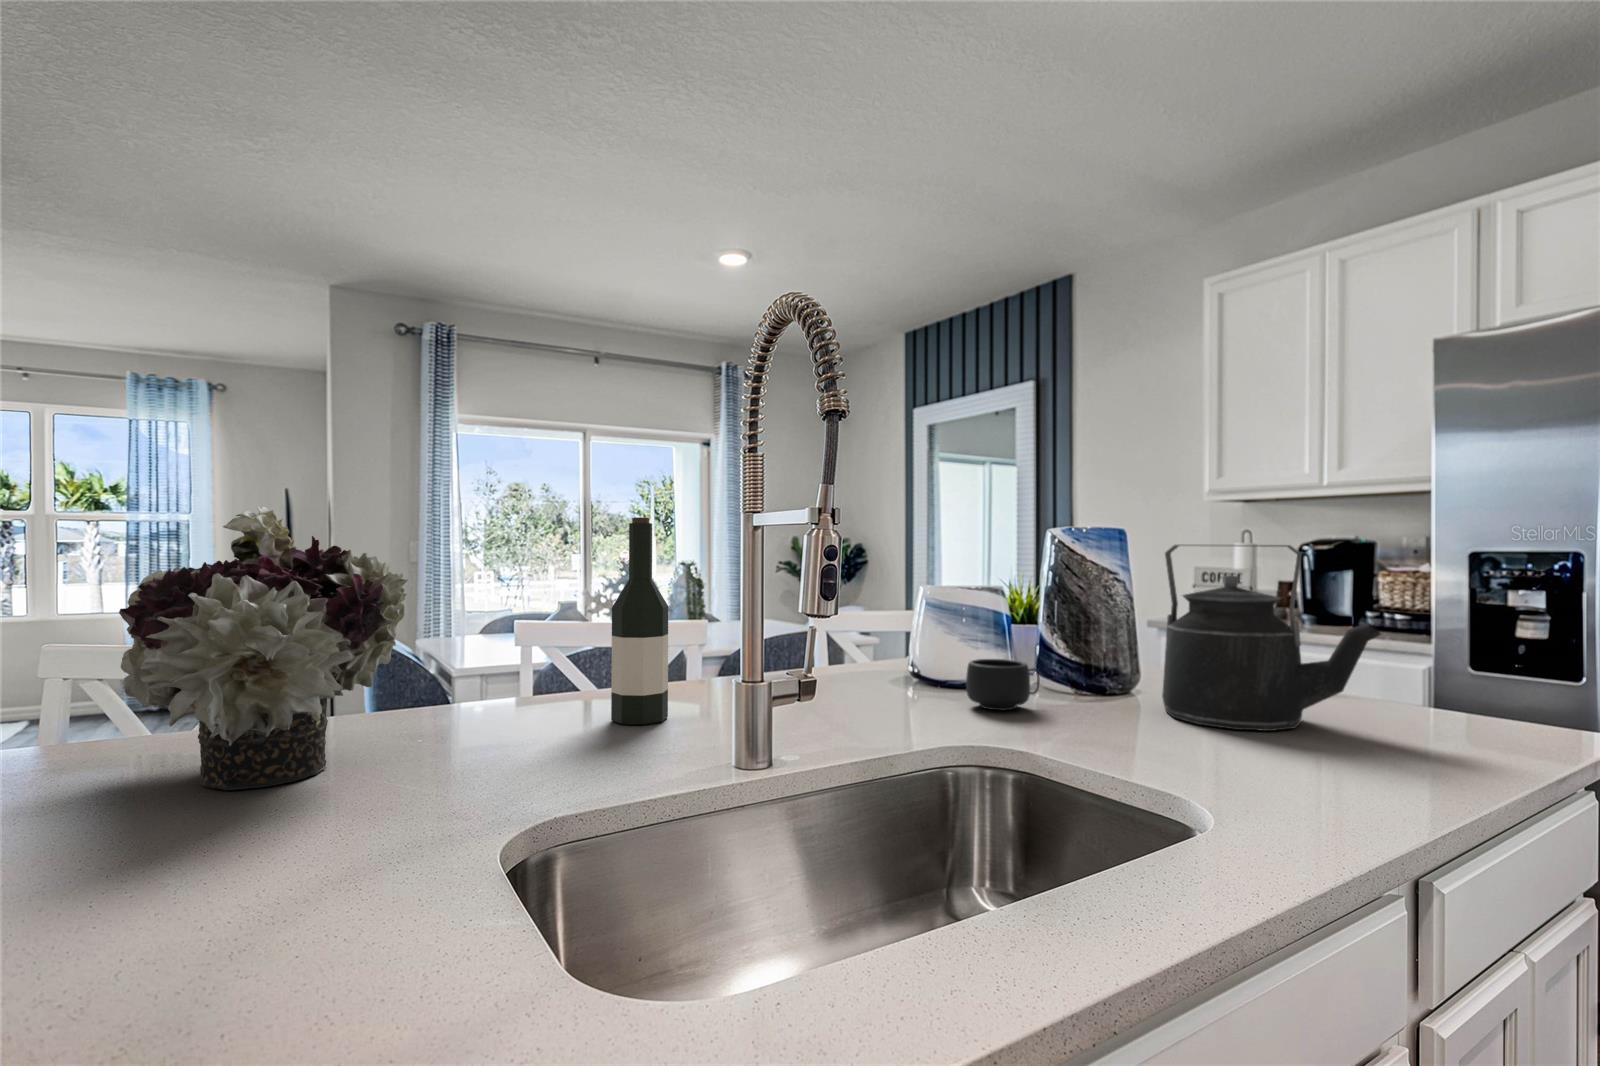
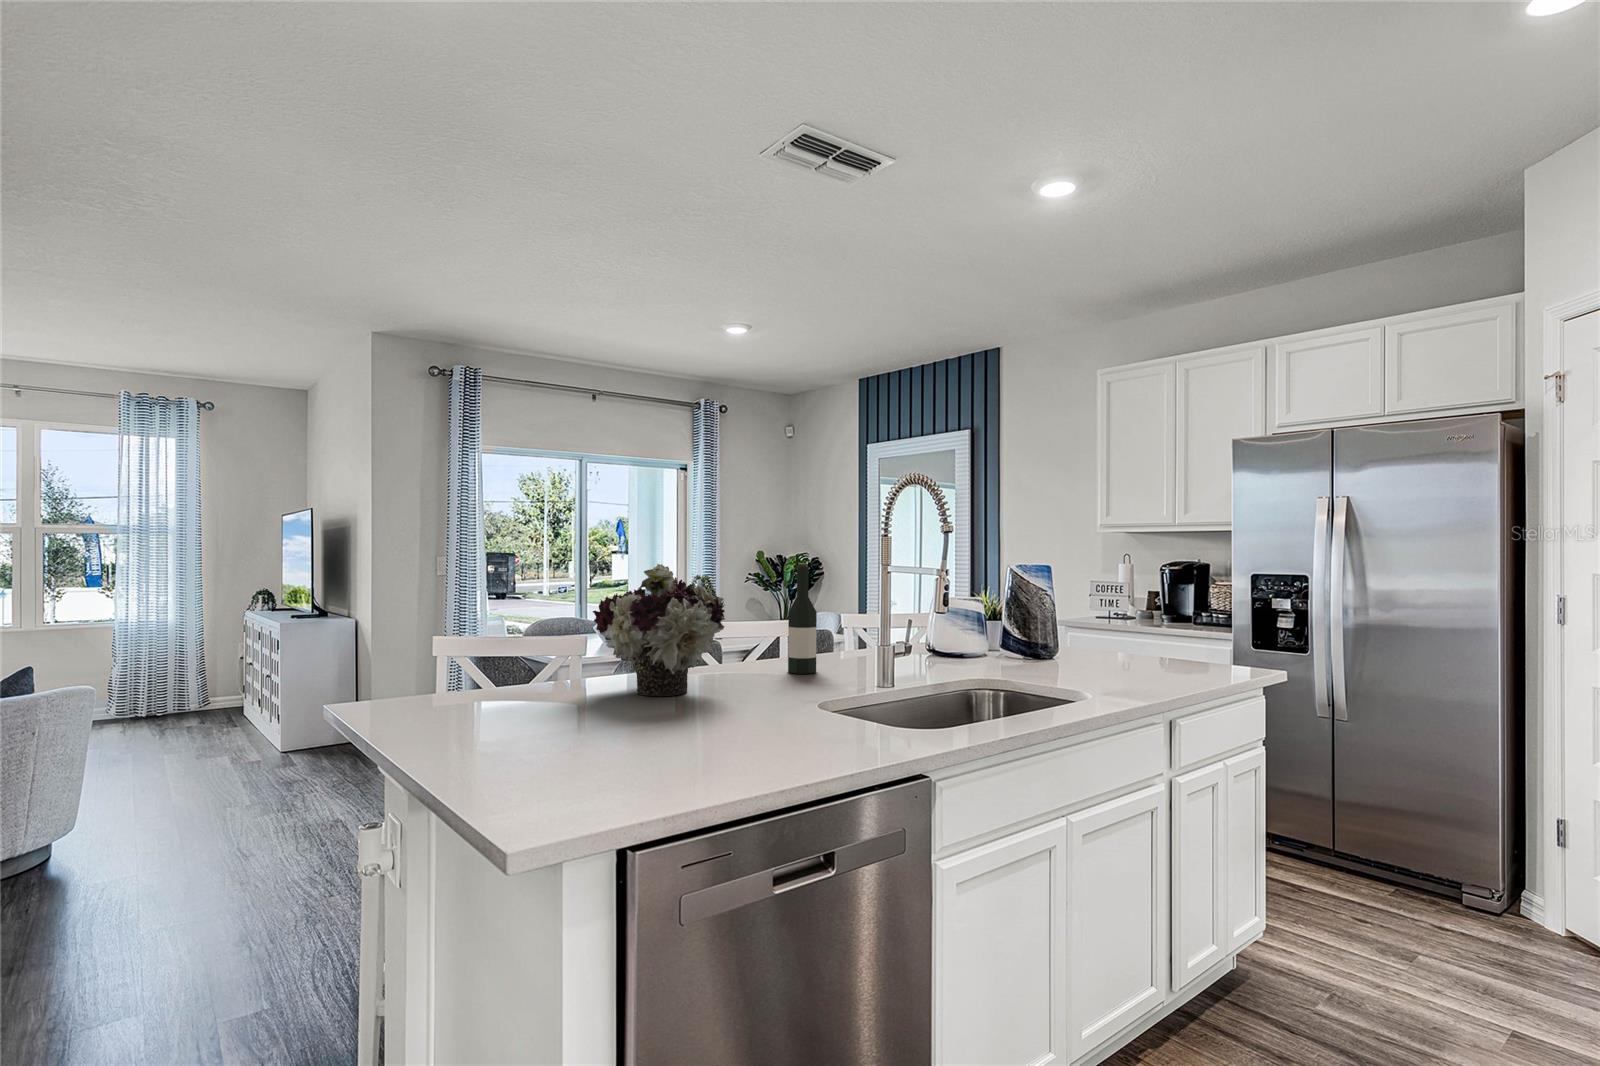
kettle: present [1162,545,1381,731] -> none [1070,577,1173,672]
mug: present [966,659,1040,710] -> none [968,639,1007,666]

